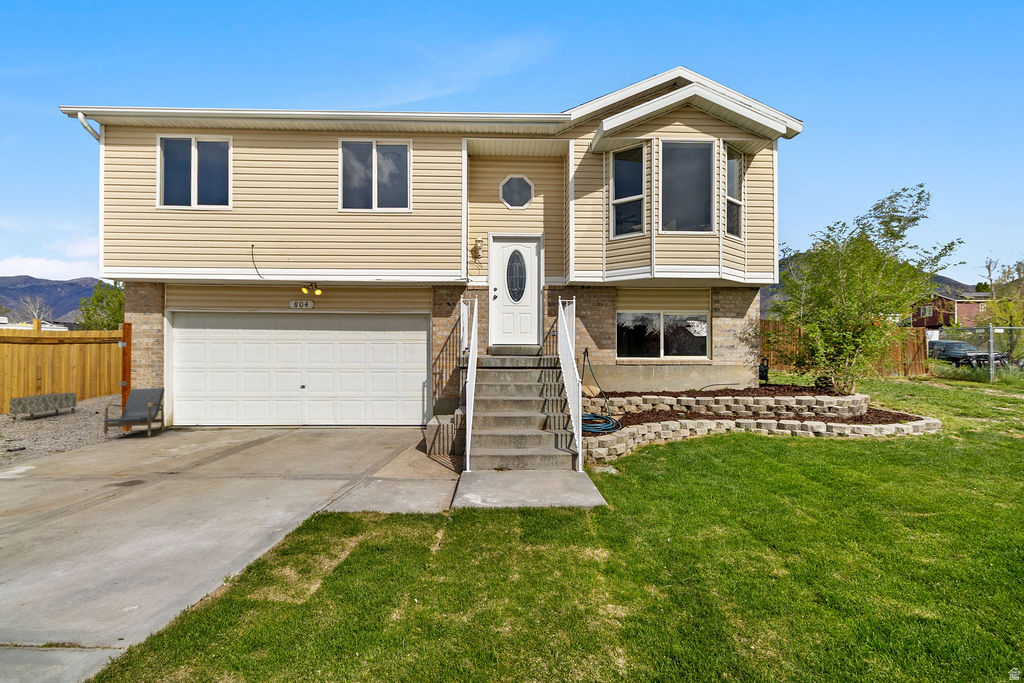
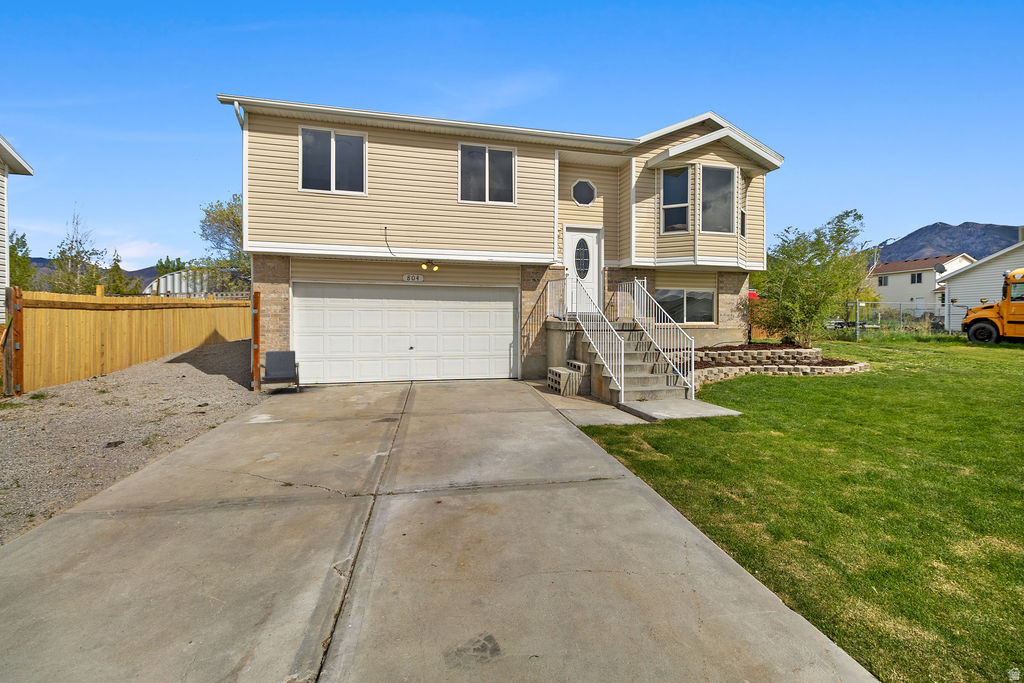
bench: present [10,393,77,421] -> none [103,361,156,387]

